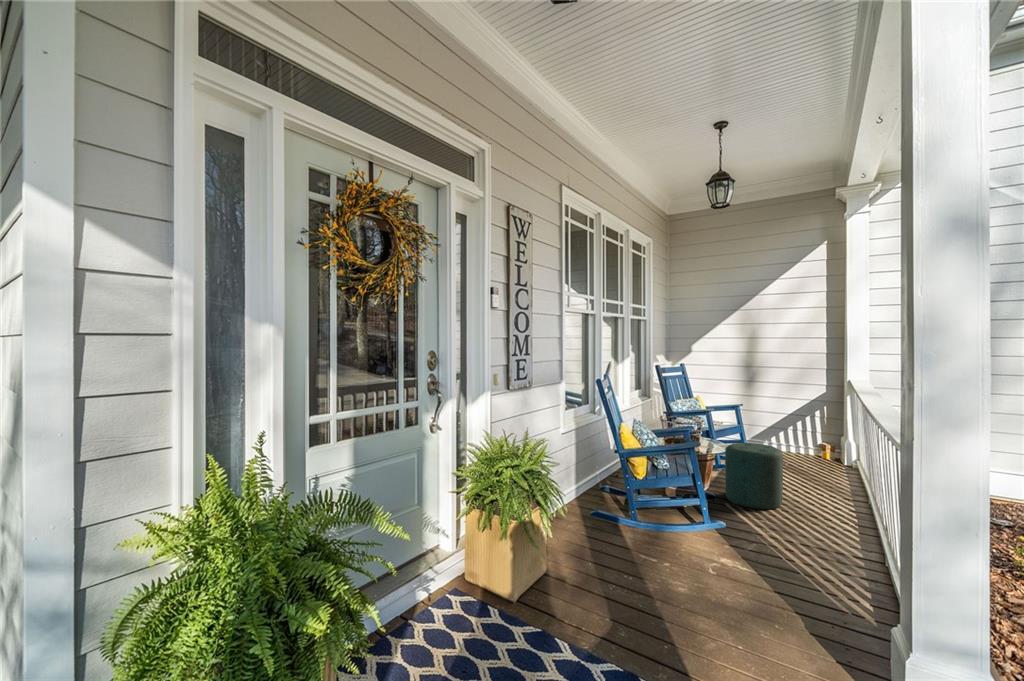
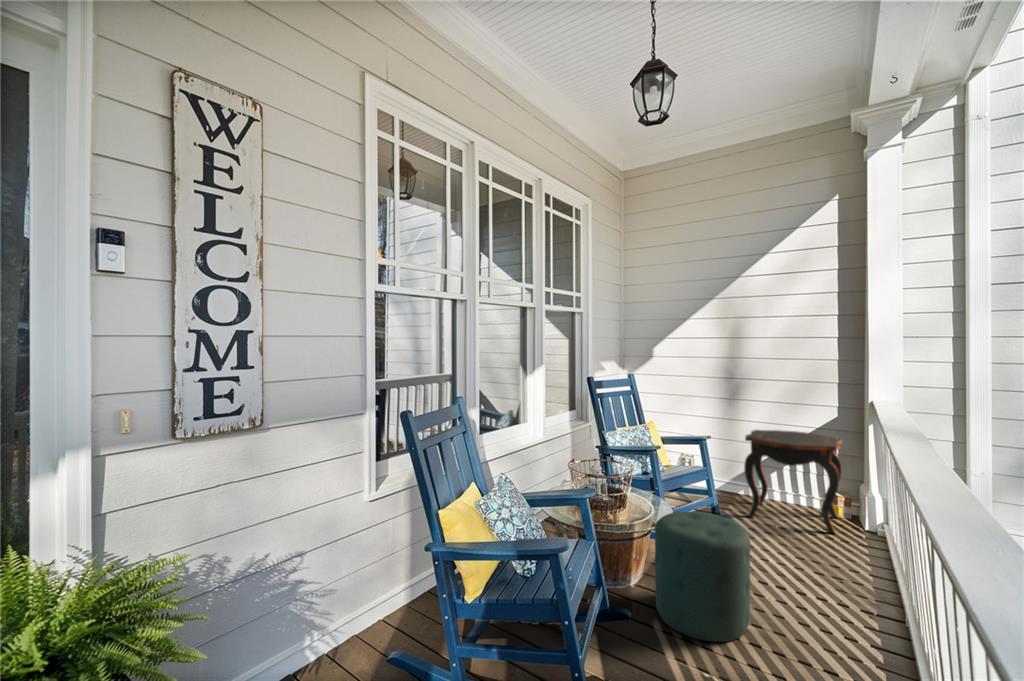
side table: none [764,402,829,467] -> present [744,430,842,534]

